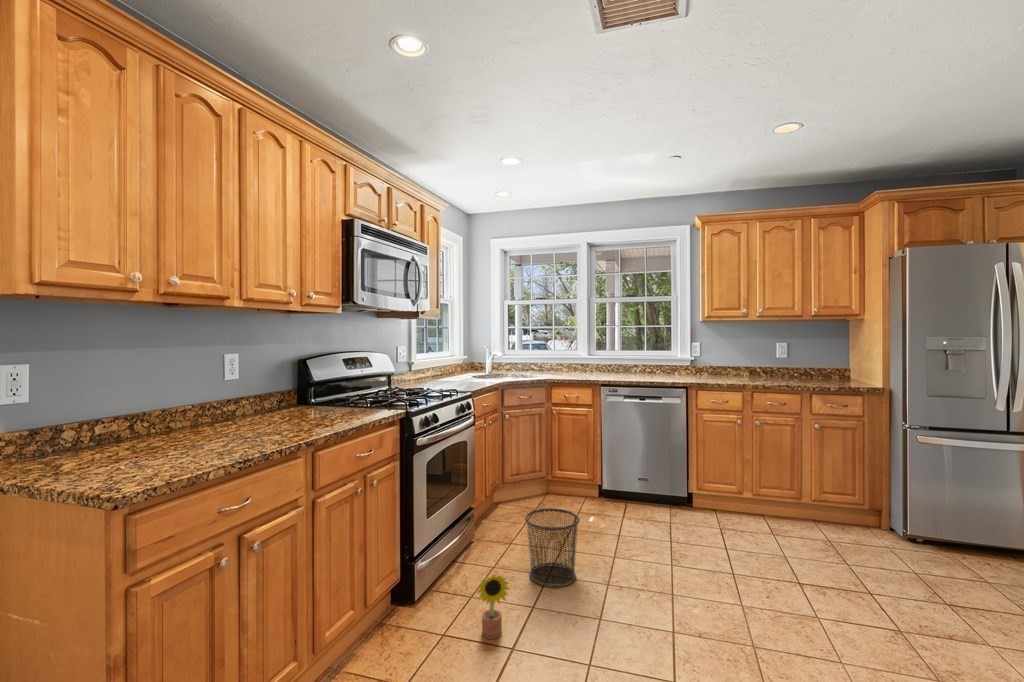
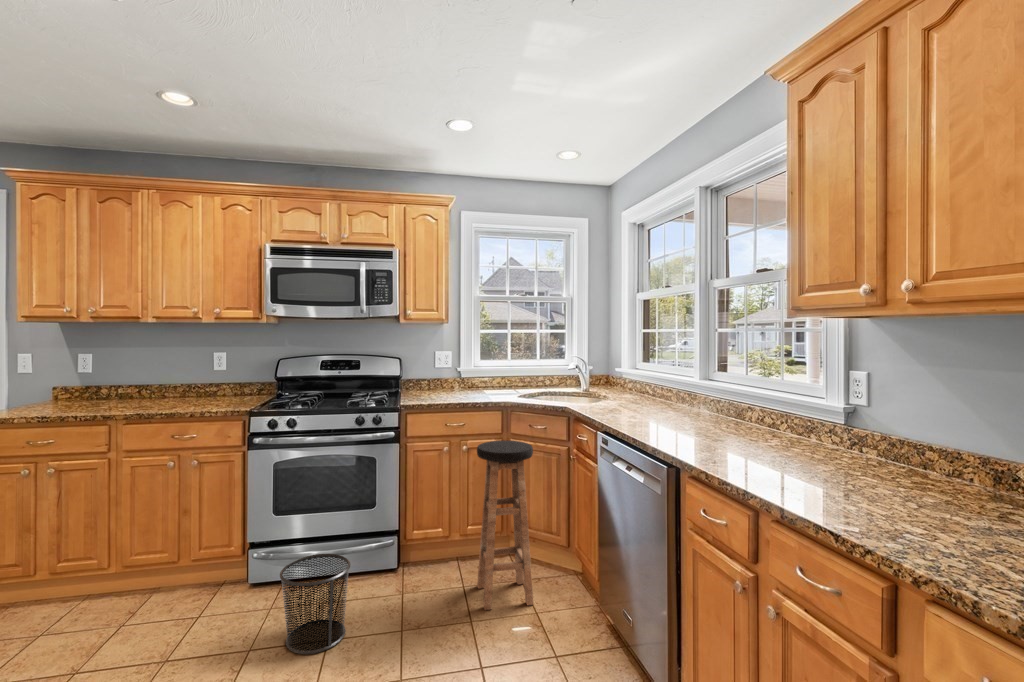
bar stool: none [531,405,571,523] -> present [477,440,534,610]
decorative plant: present [478,575,510,639] -> none [163,574,197,639]

